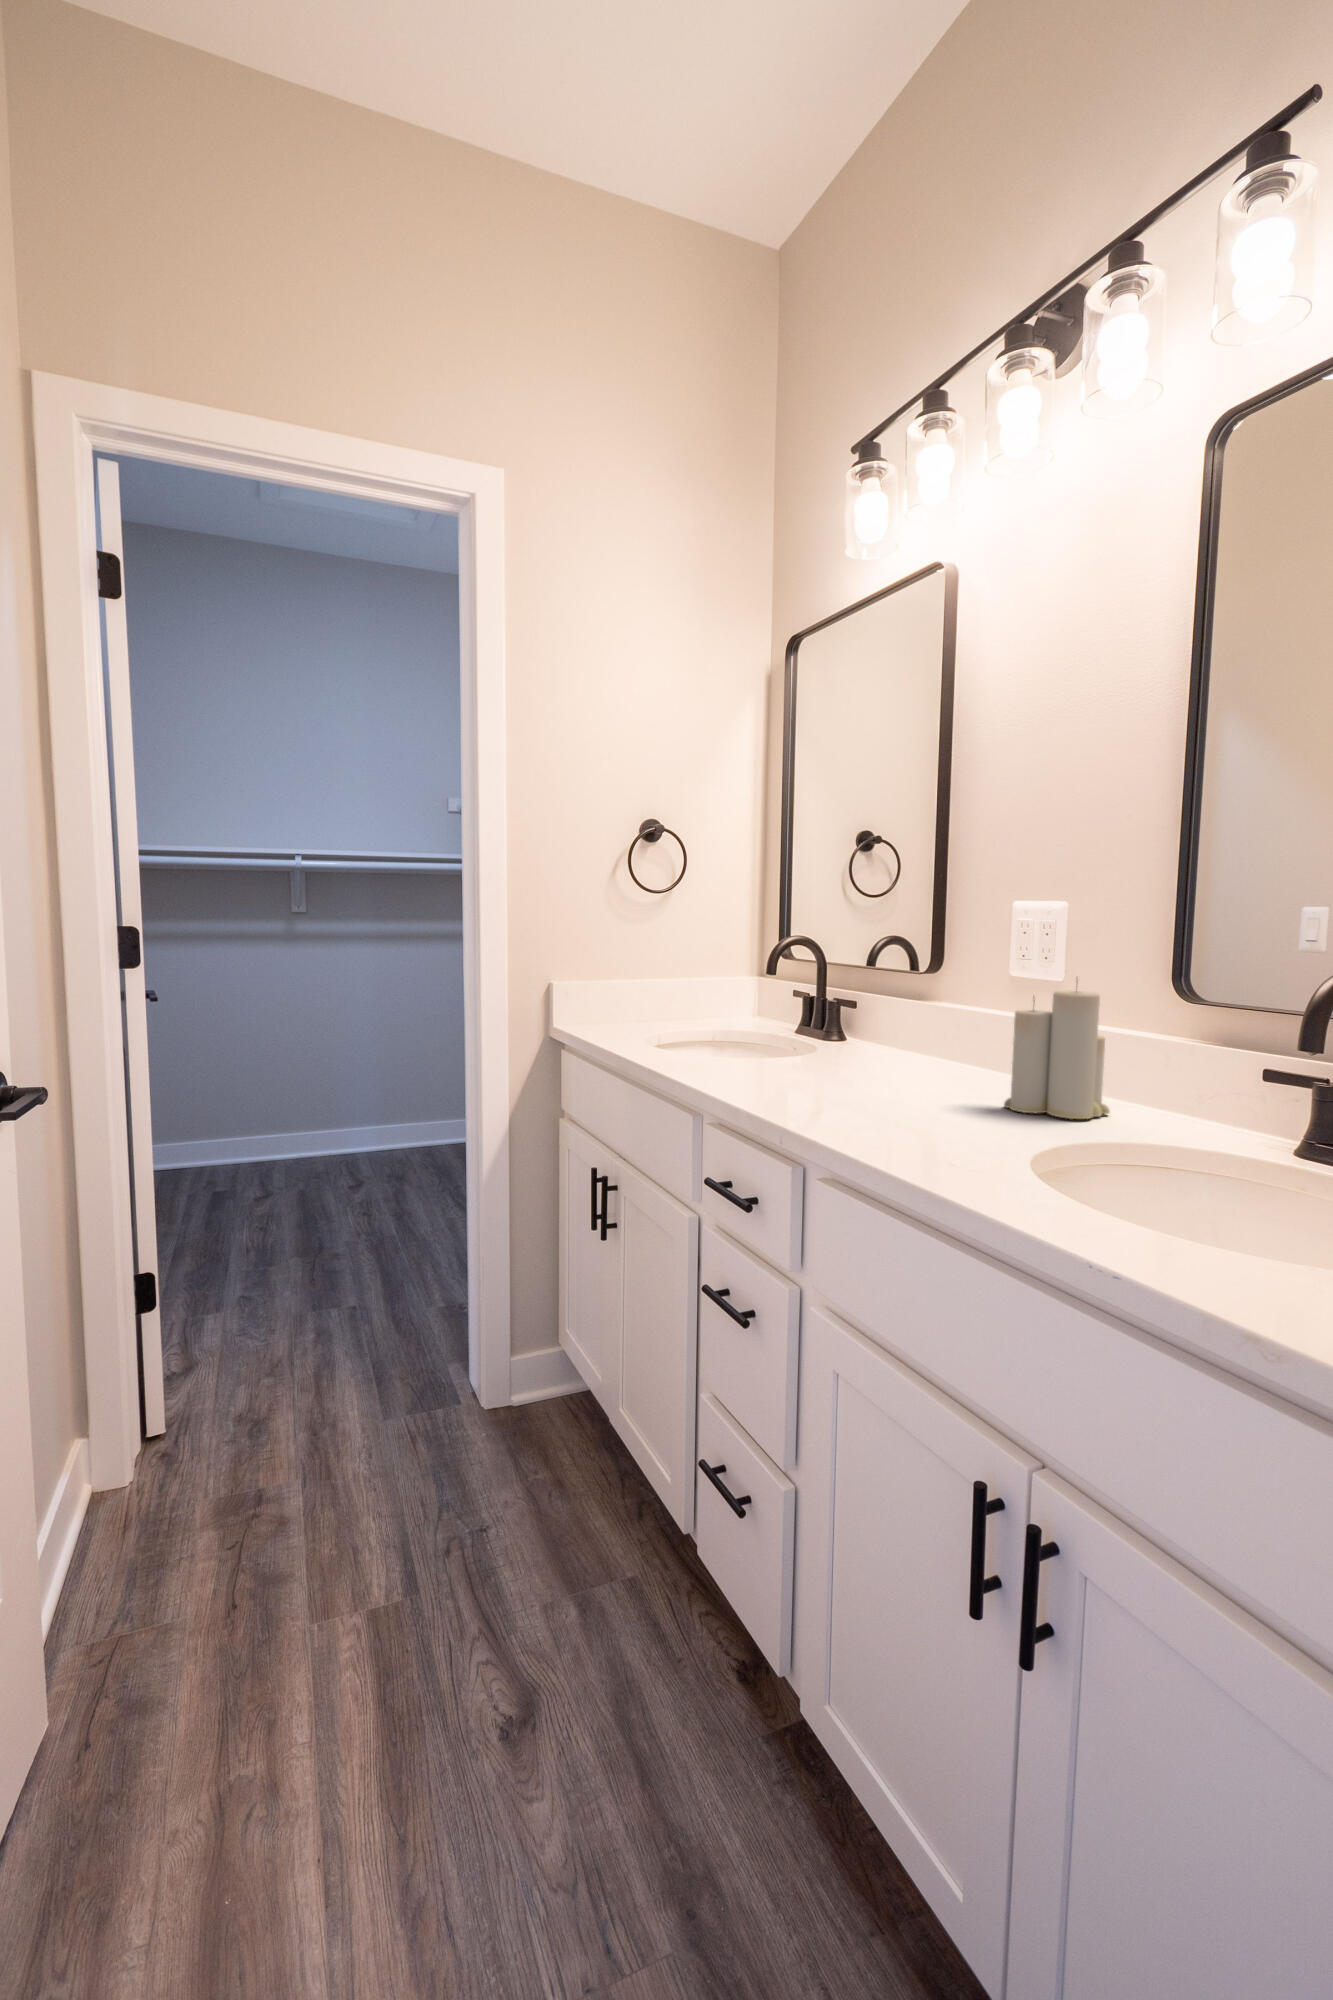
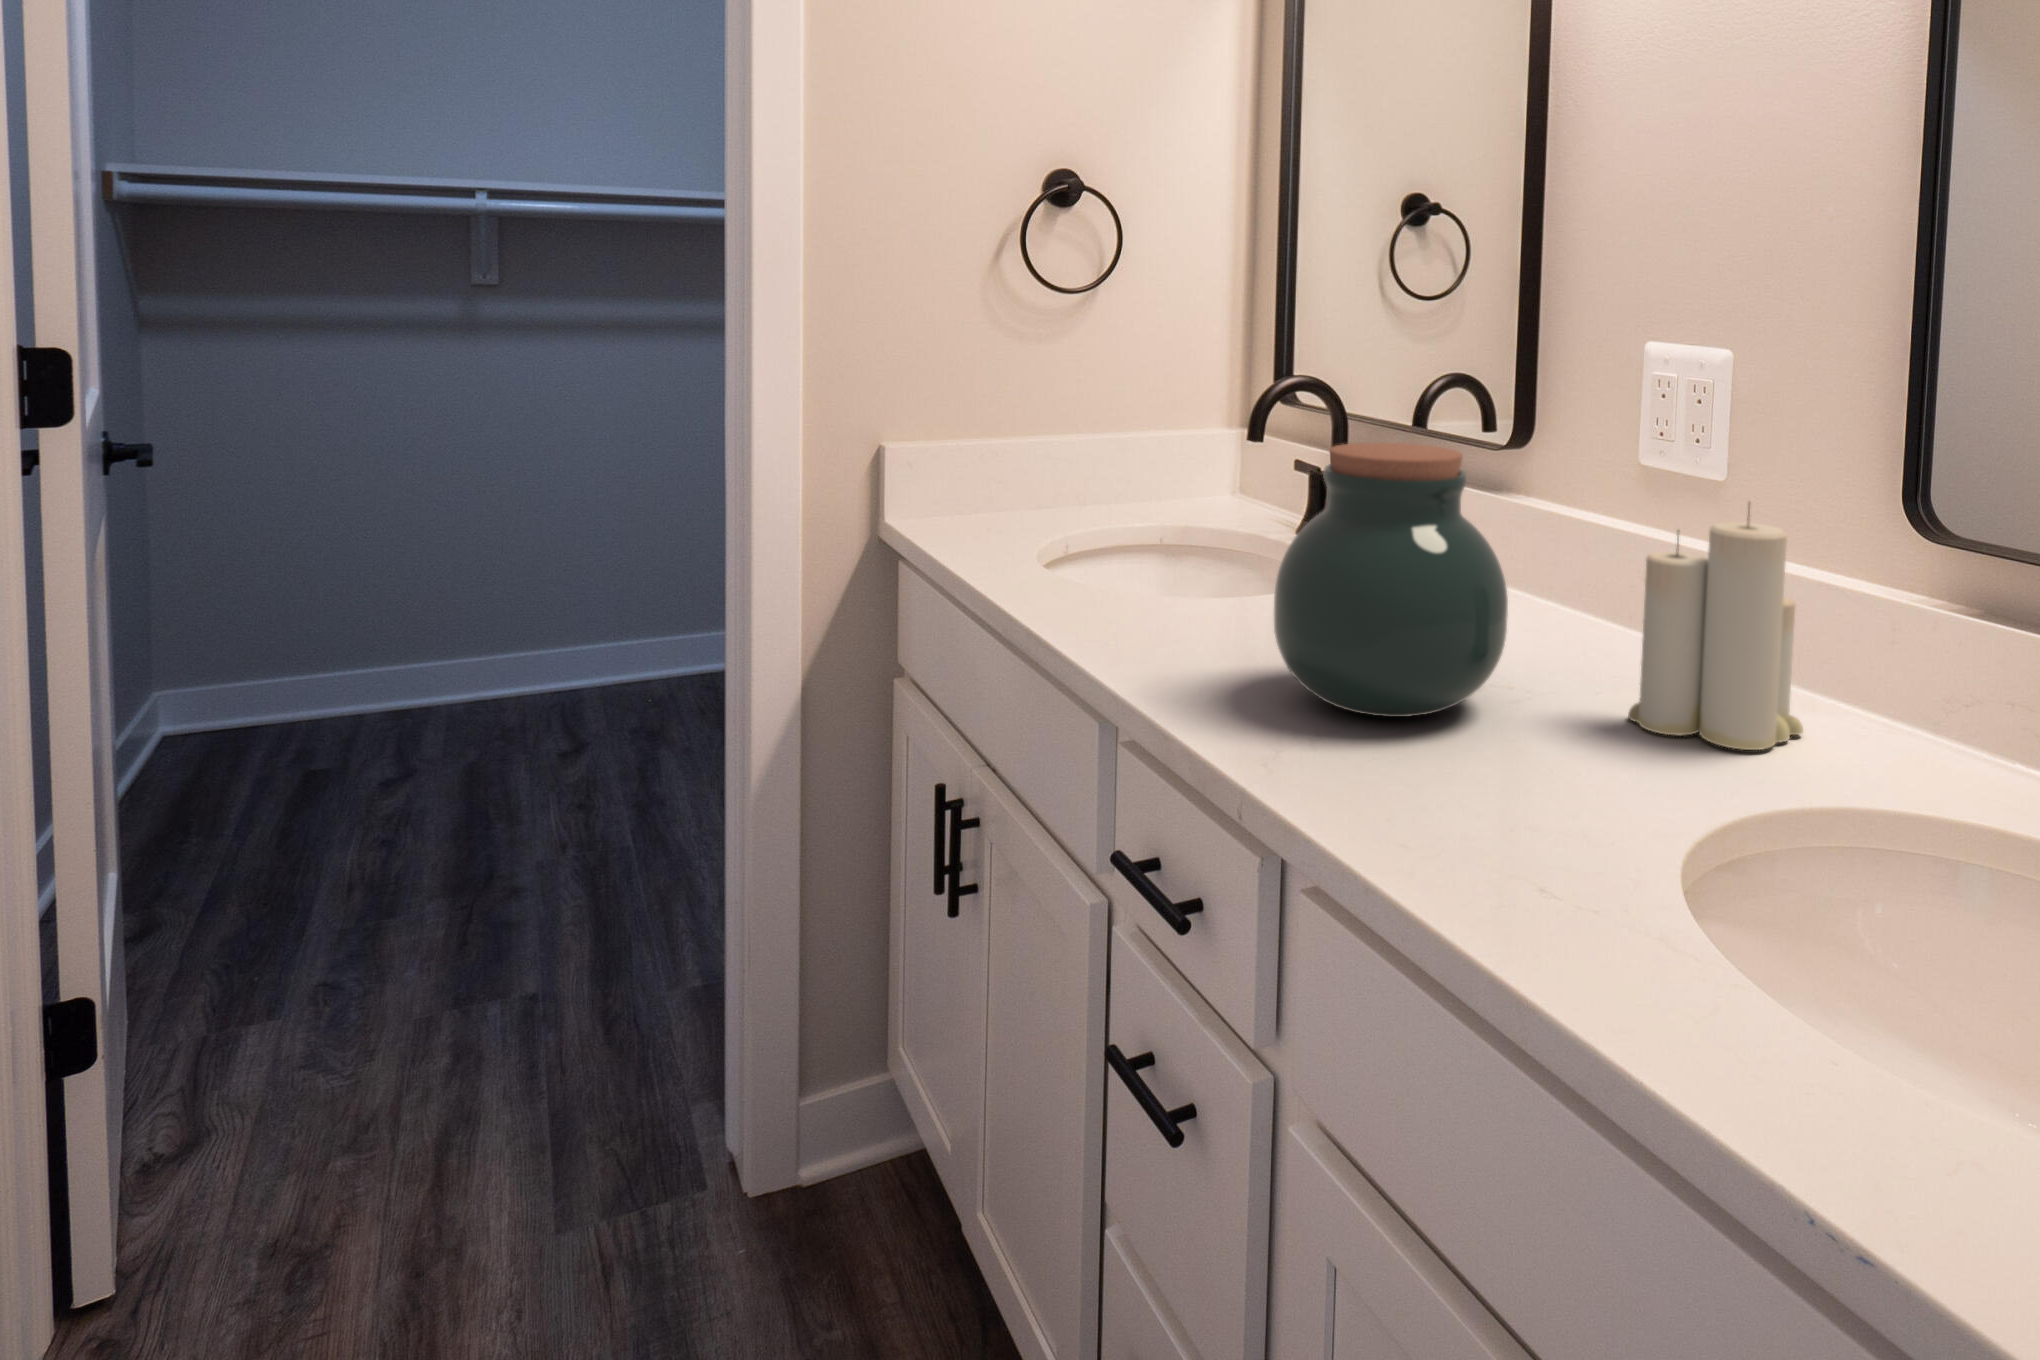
jar: none [796,953,932,1103] -> present [1274,443,1508,717]

